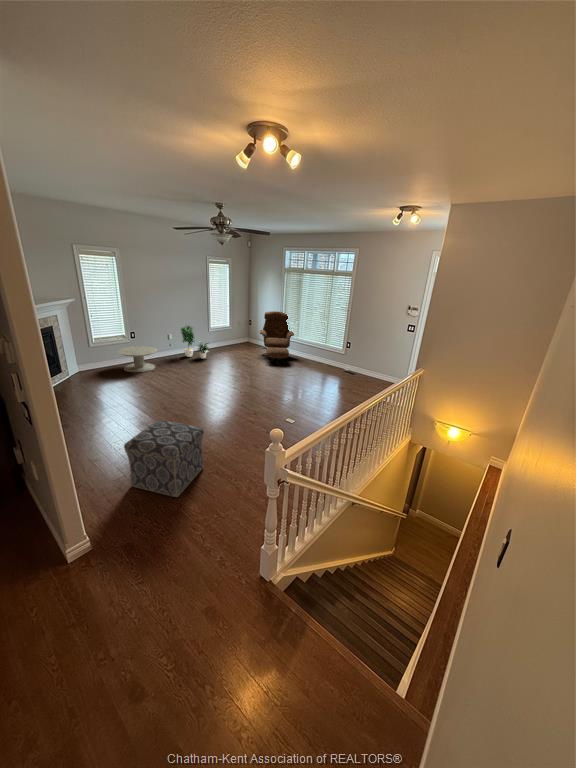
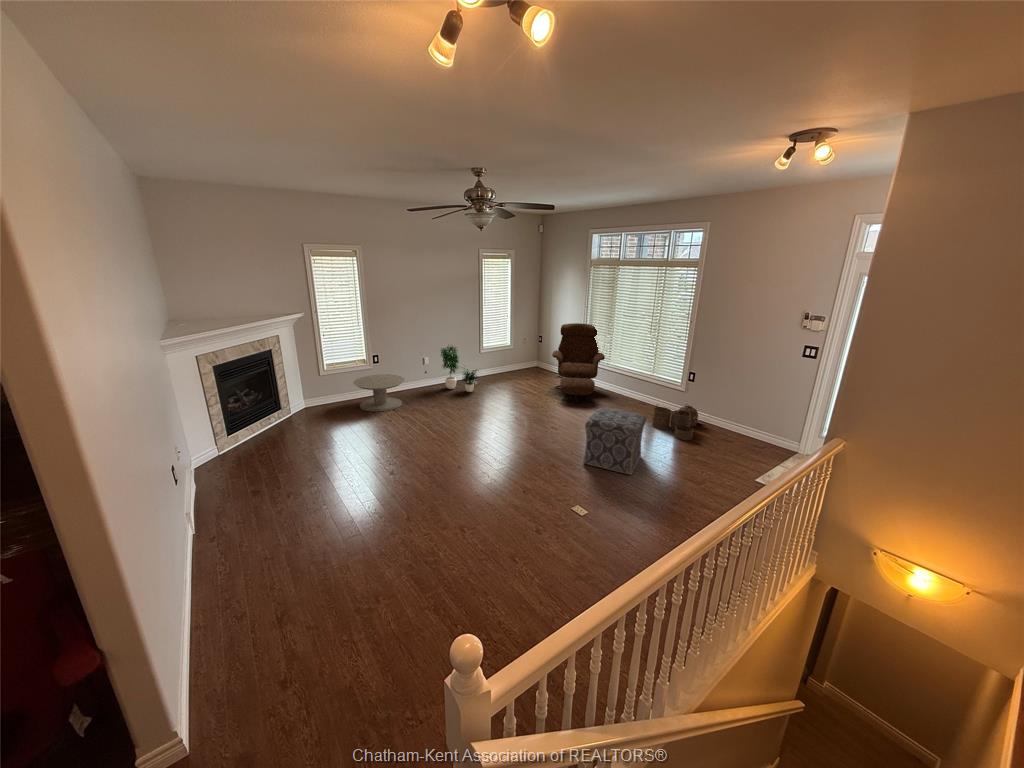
woven basket: none [325,362,352,382] -> present [652,405,698,440]
ottoman: present [124,420,204,497] -> present [583,408,647,475]

